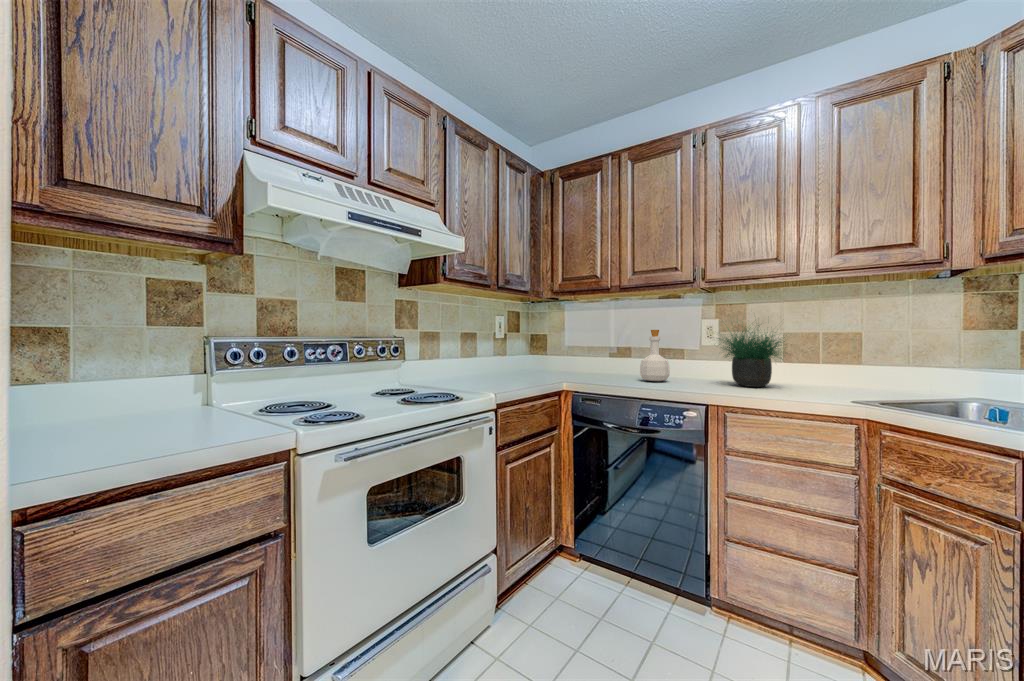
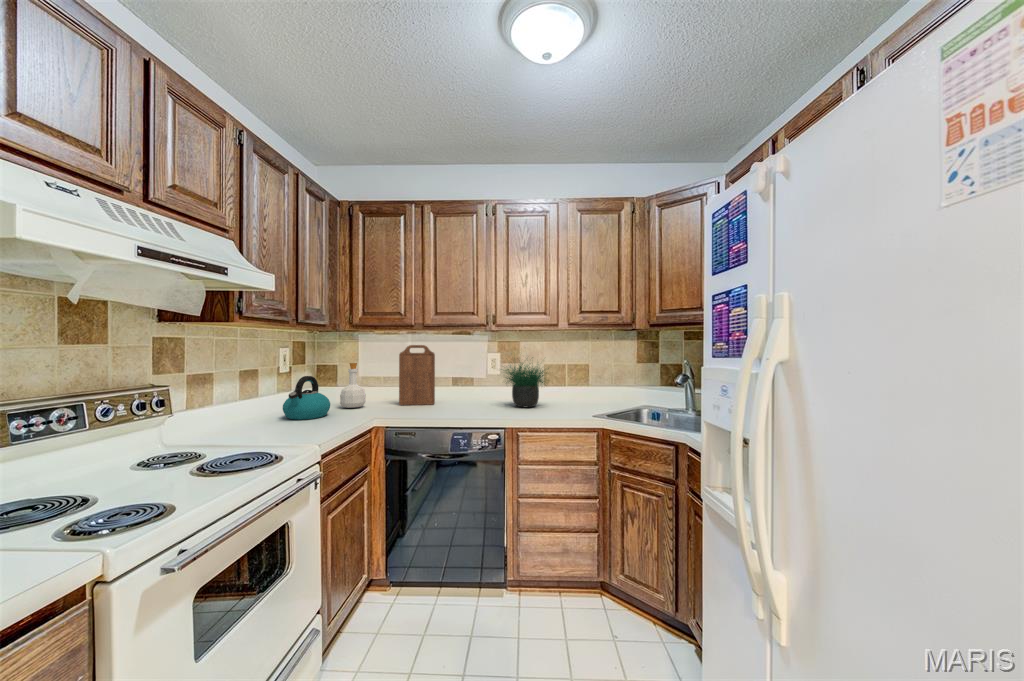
cutting board: none [599,311,637,377] -> present [399,345,435,405]
bottle: present [640,330,670,381] -> present [340,363,366,408]
kettle: none [491,339,530,378] -> present [283,376,330,420]

